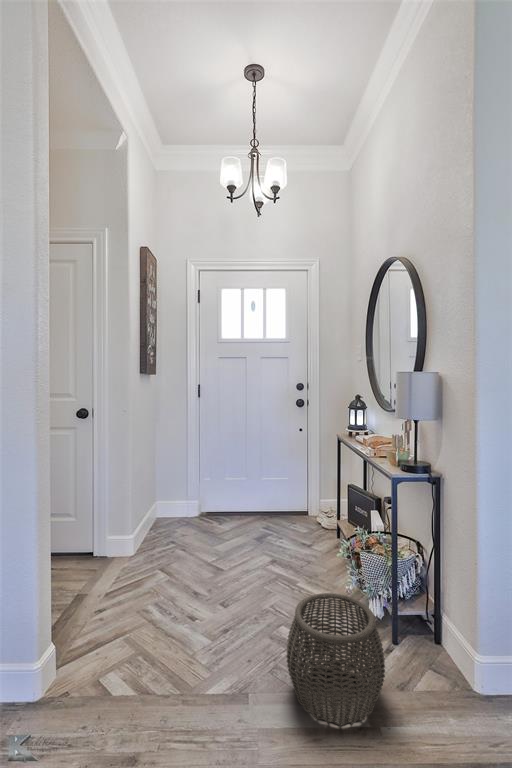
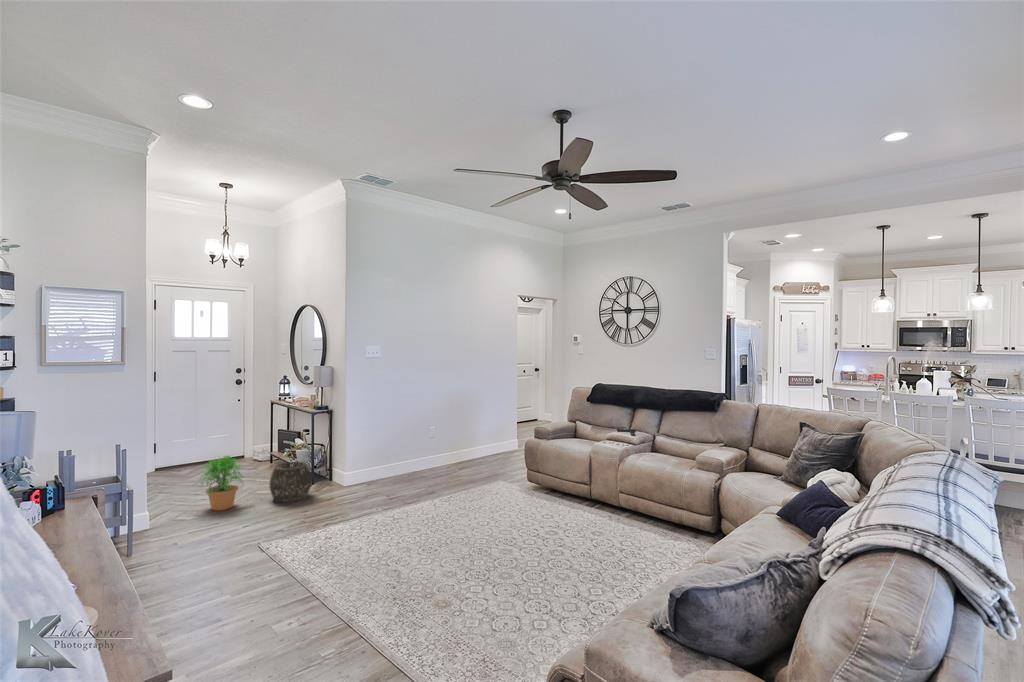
potted plant: none [149,553,246,682] -> present [201,456,242,510]

